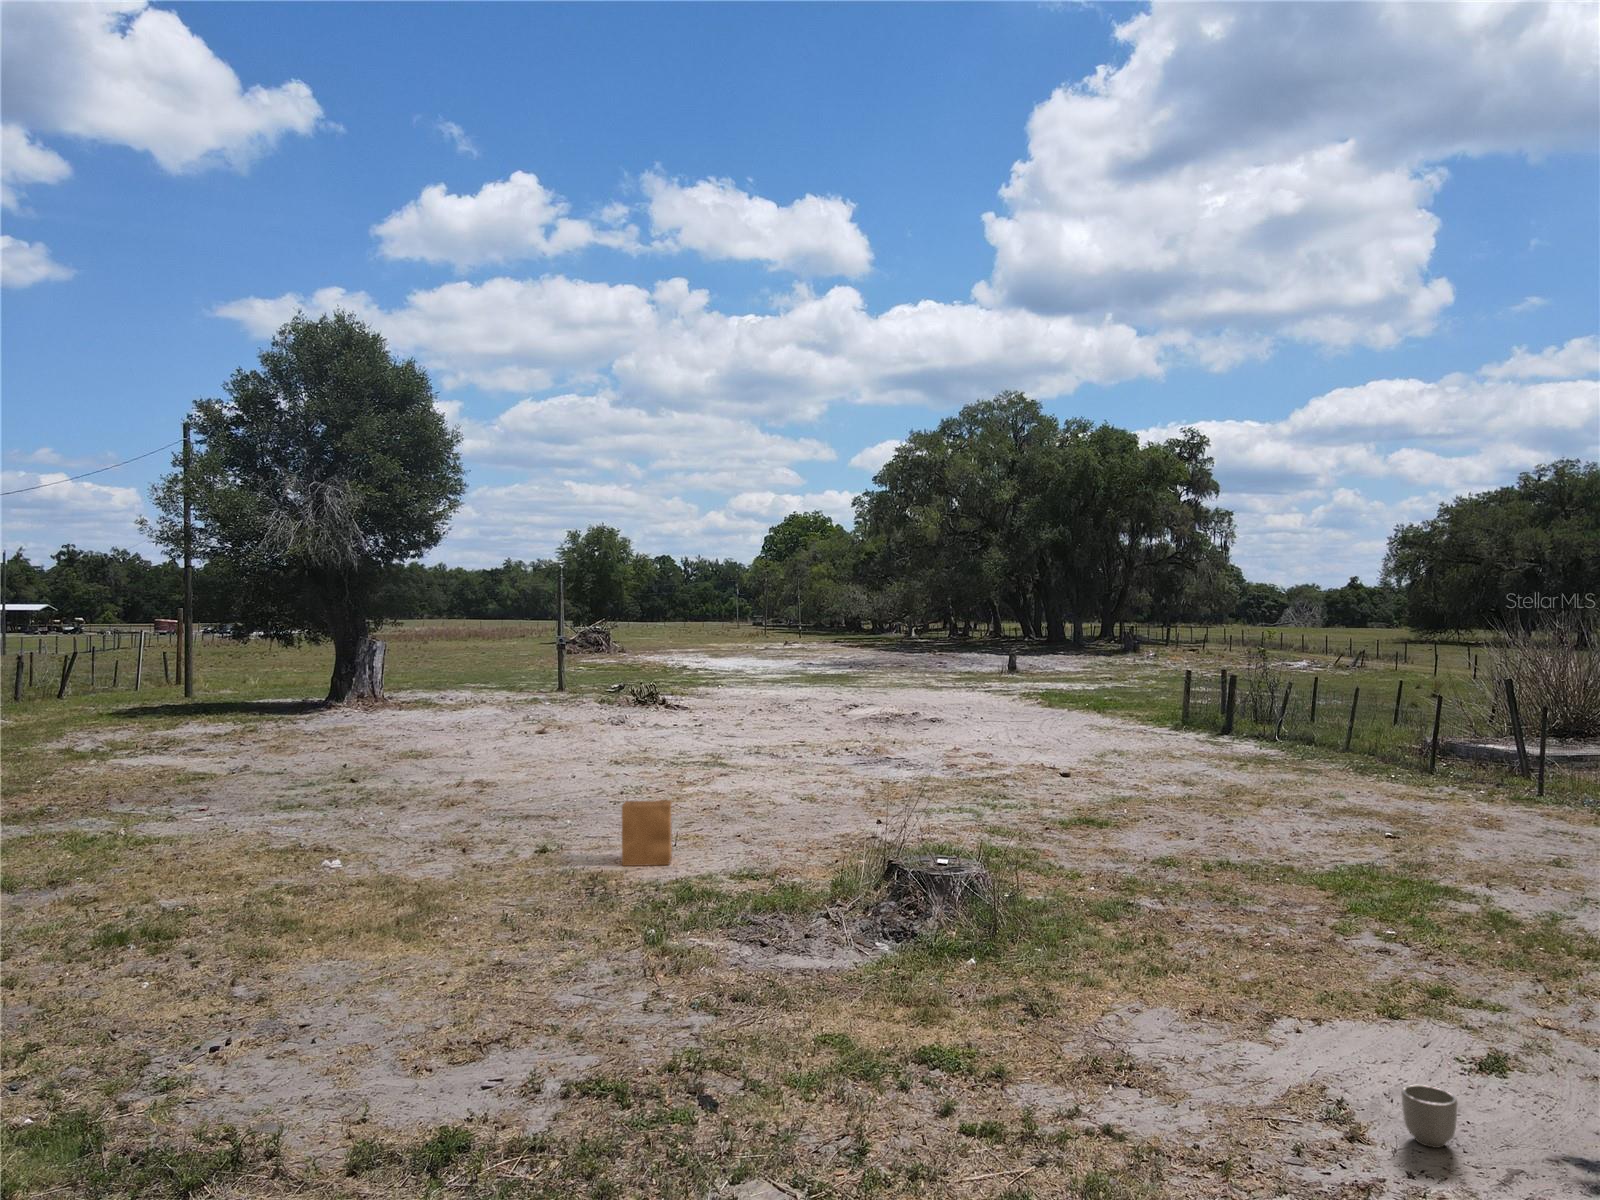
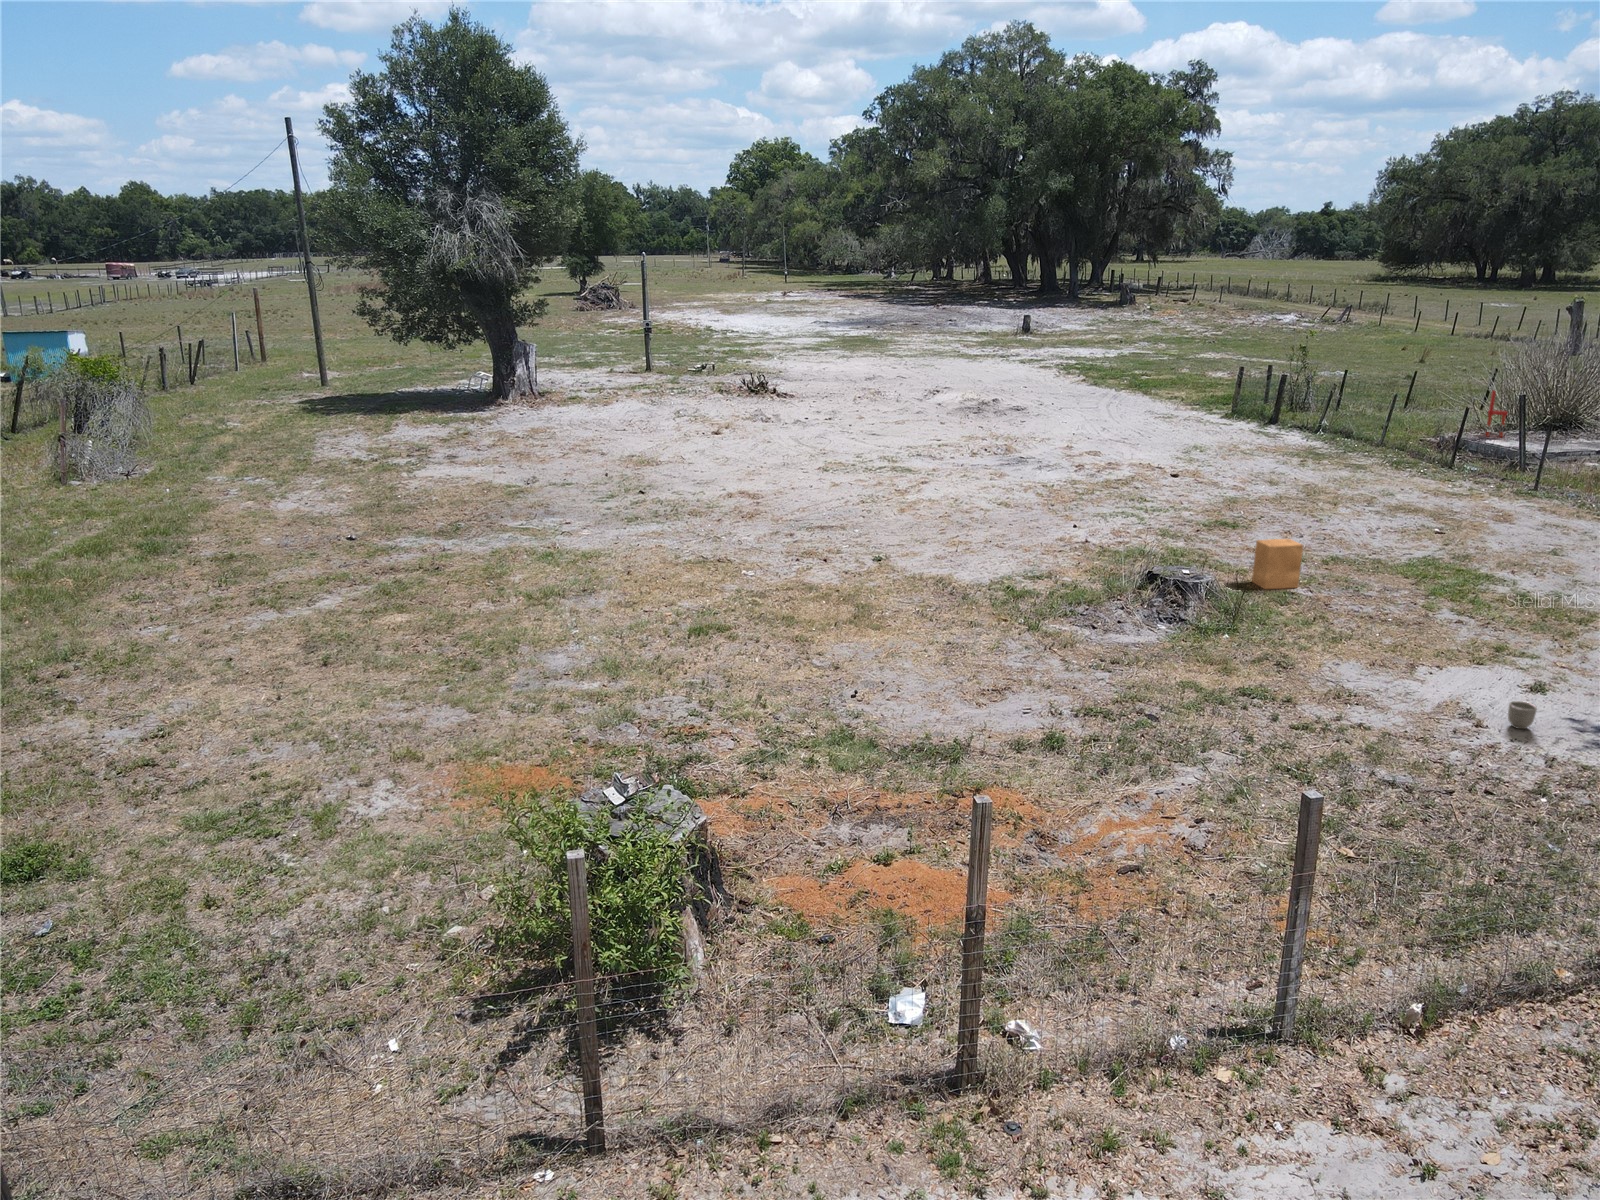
chair: none [1487,691,1512,748] -> present [1485,390,1508,437]
cardboard box: present [622,800,672,866] -> present [1252,539,1303,589]

